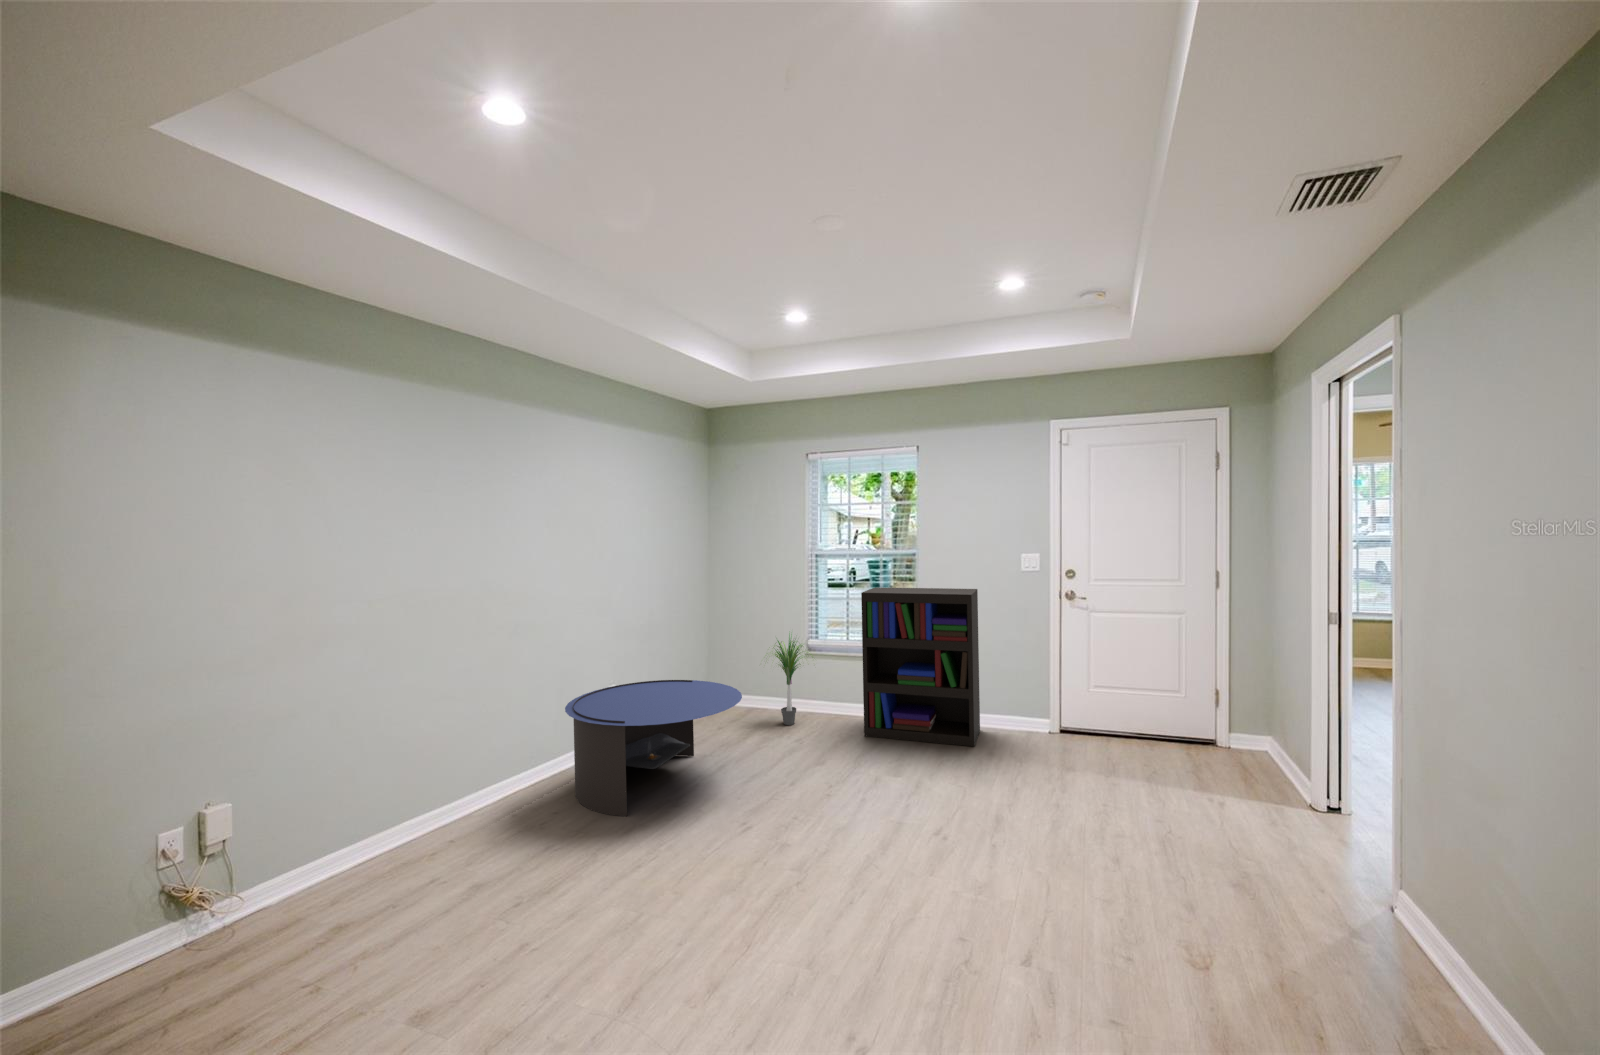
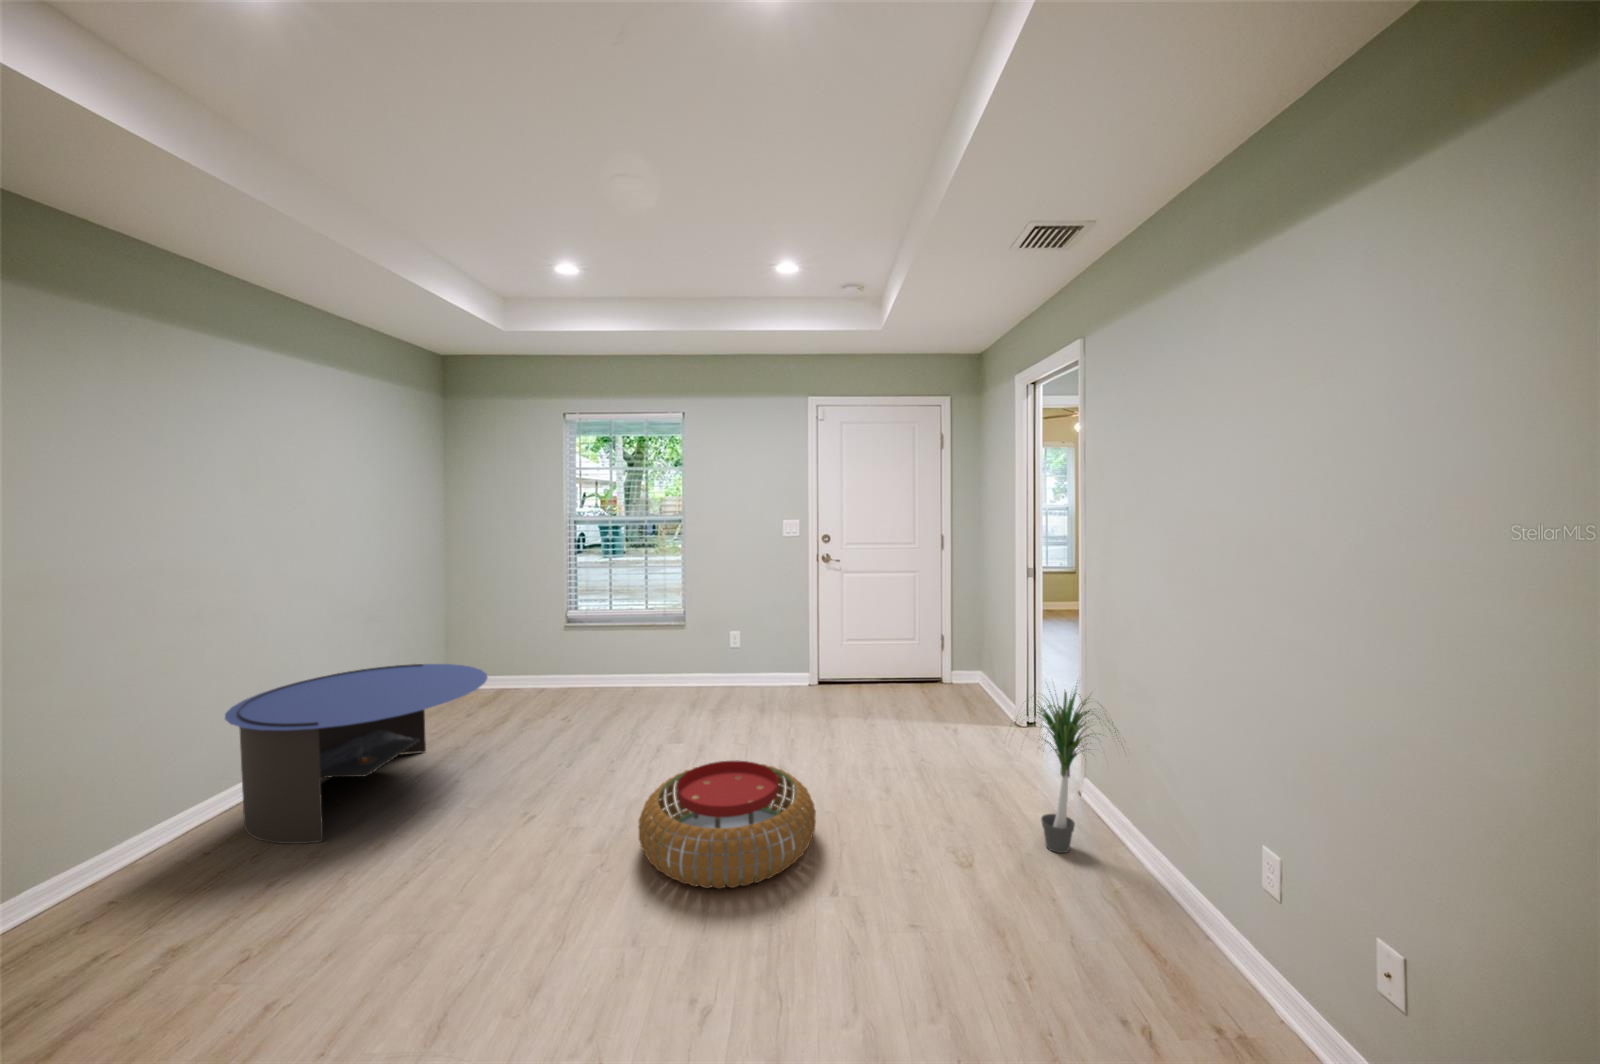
bookshelf: present [861,587,980,746] -> none [627,554,744,707]
potted plant: present [773,635,808,725] -> present [1010,682,1118,853]
pouf: none [865,797,1036,914] -> present [639,760,816,889]

